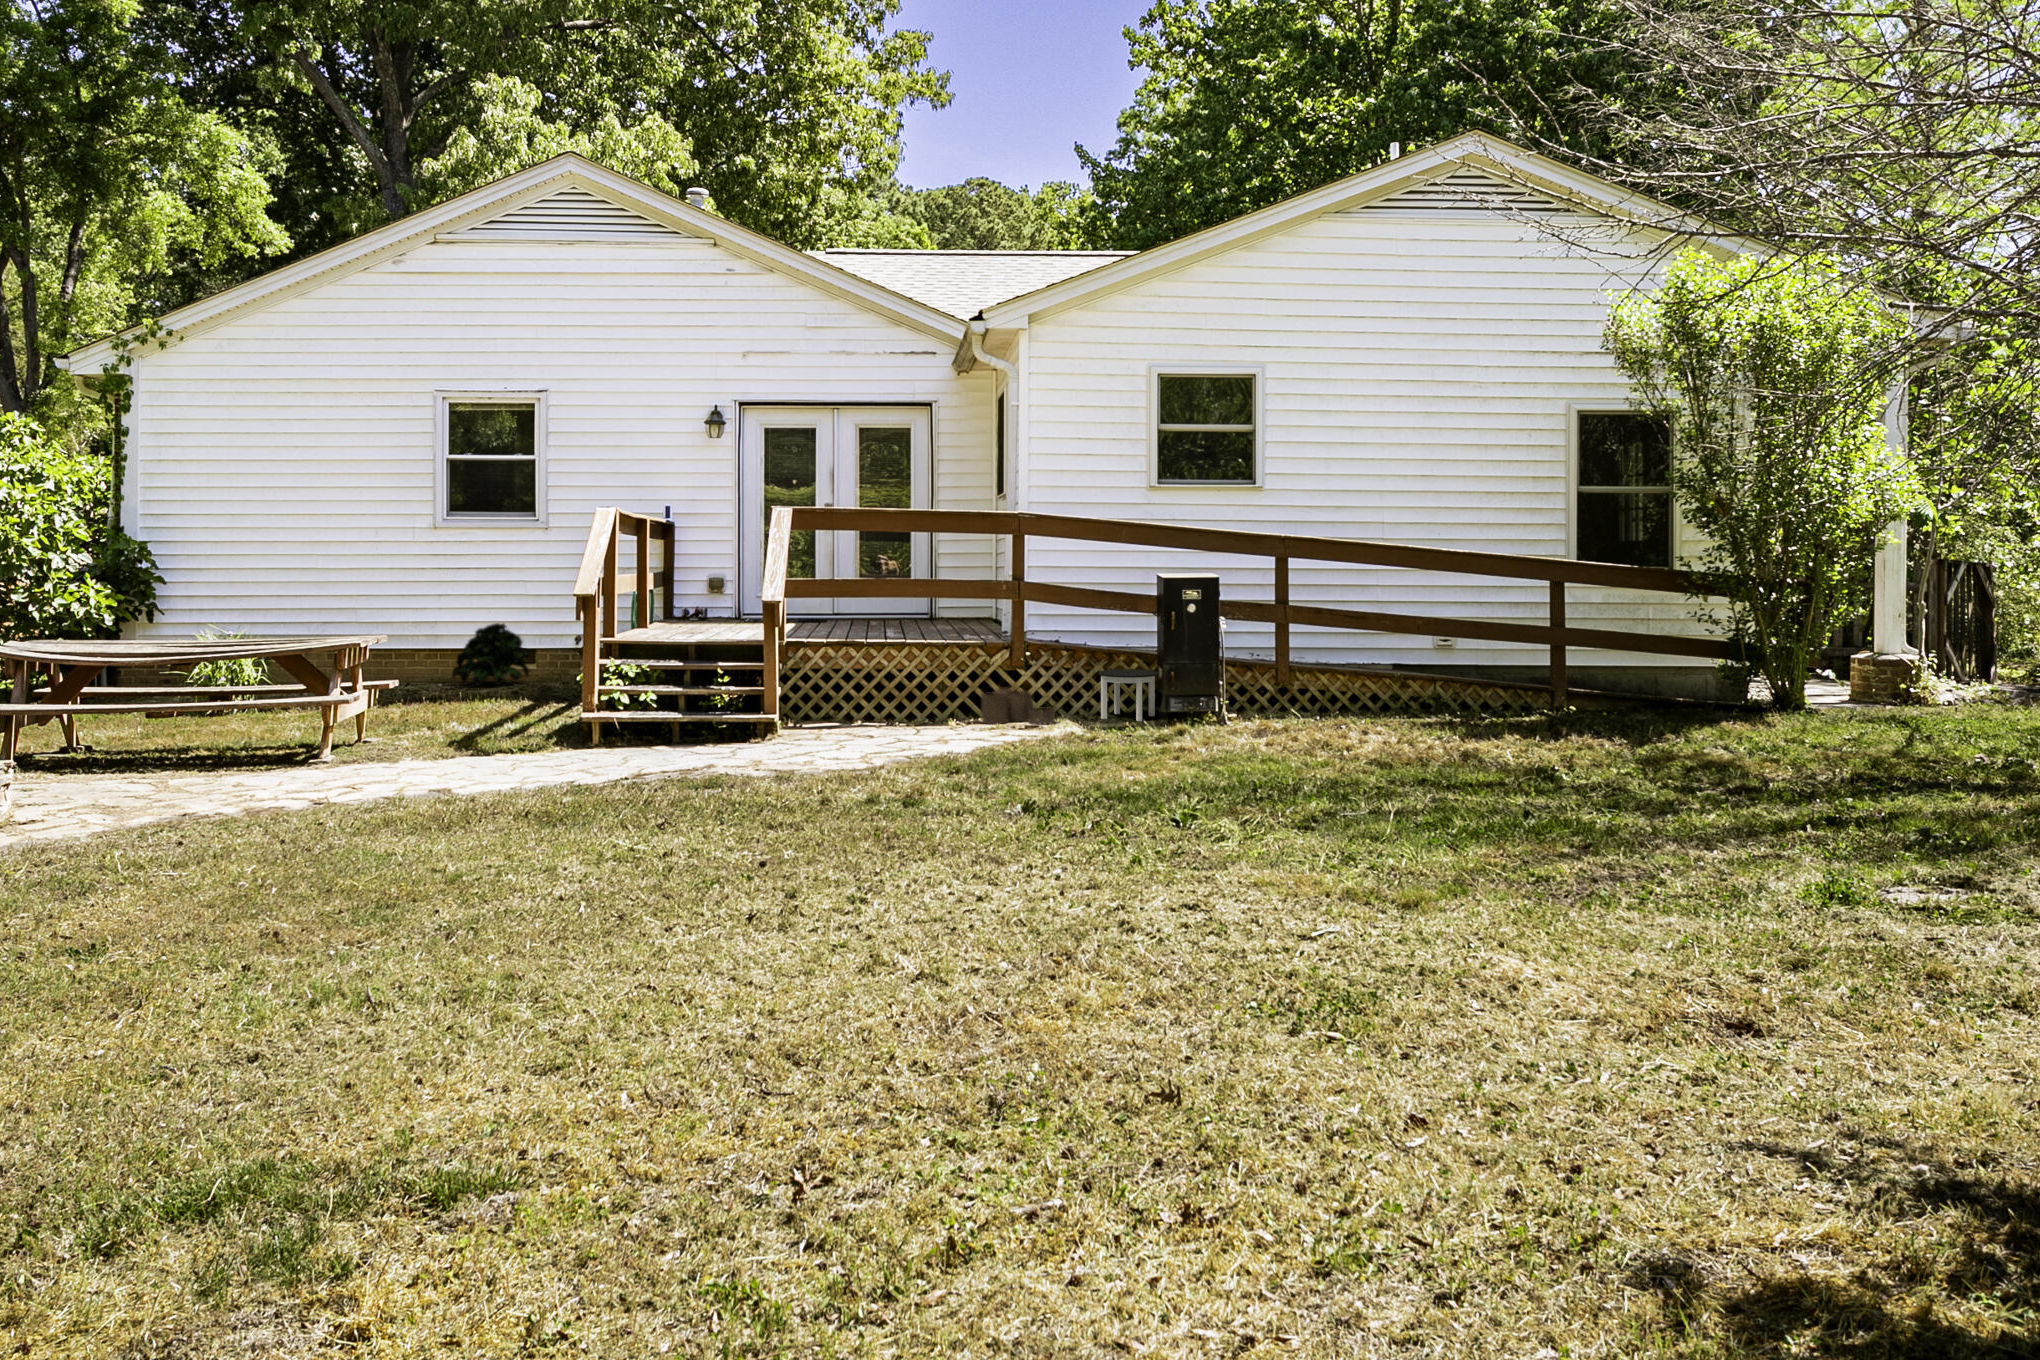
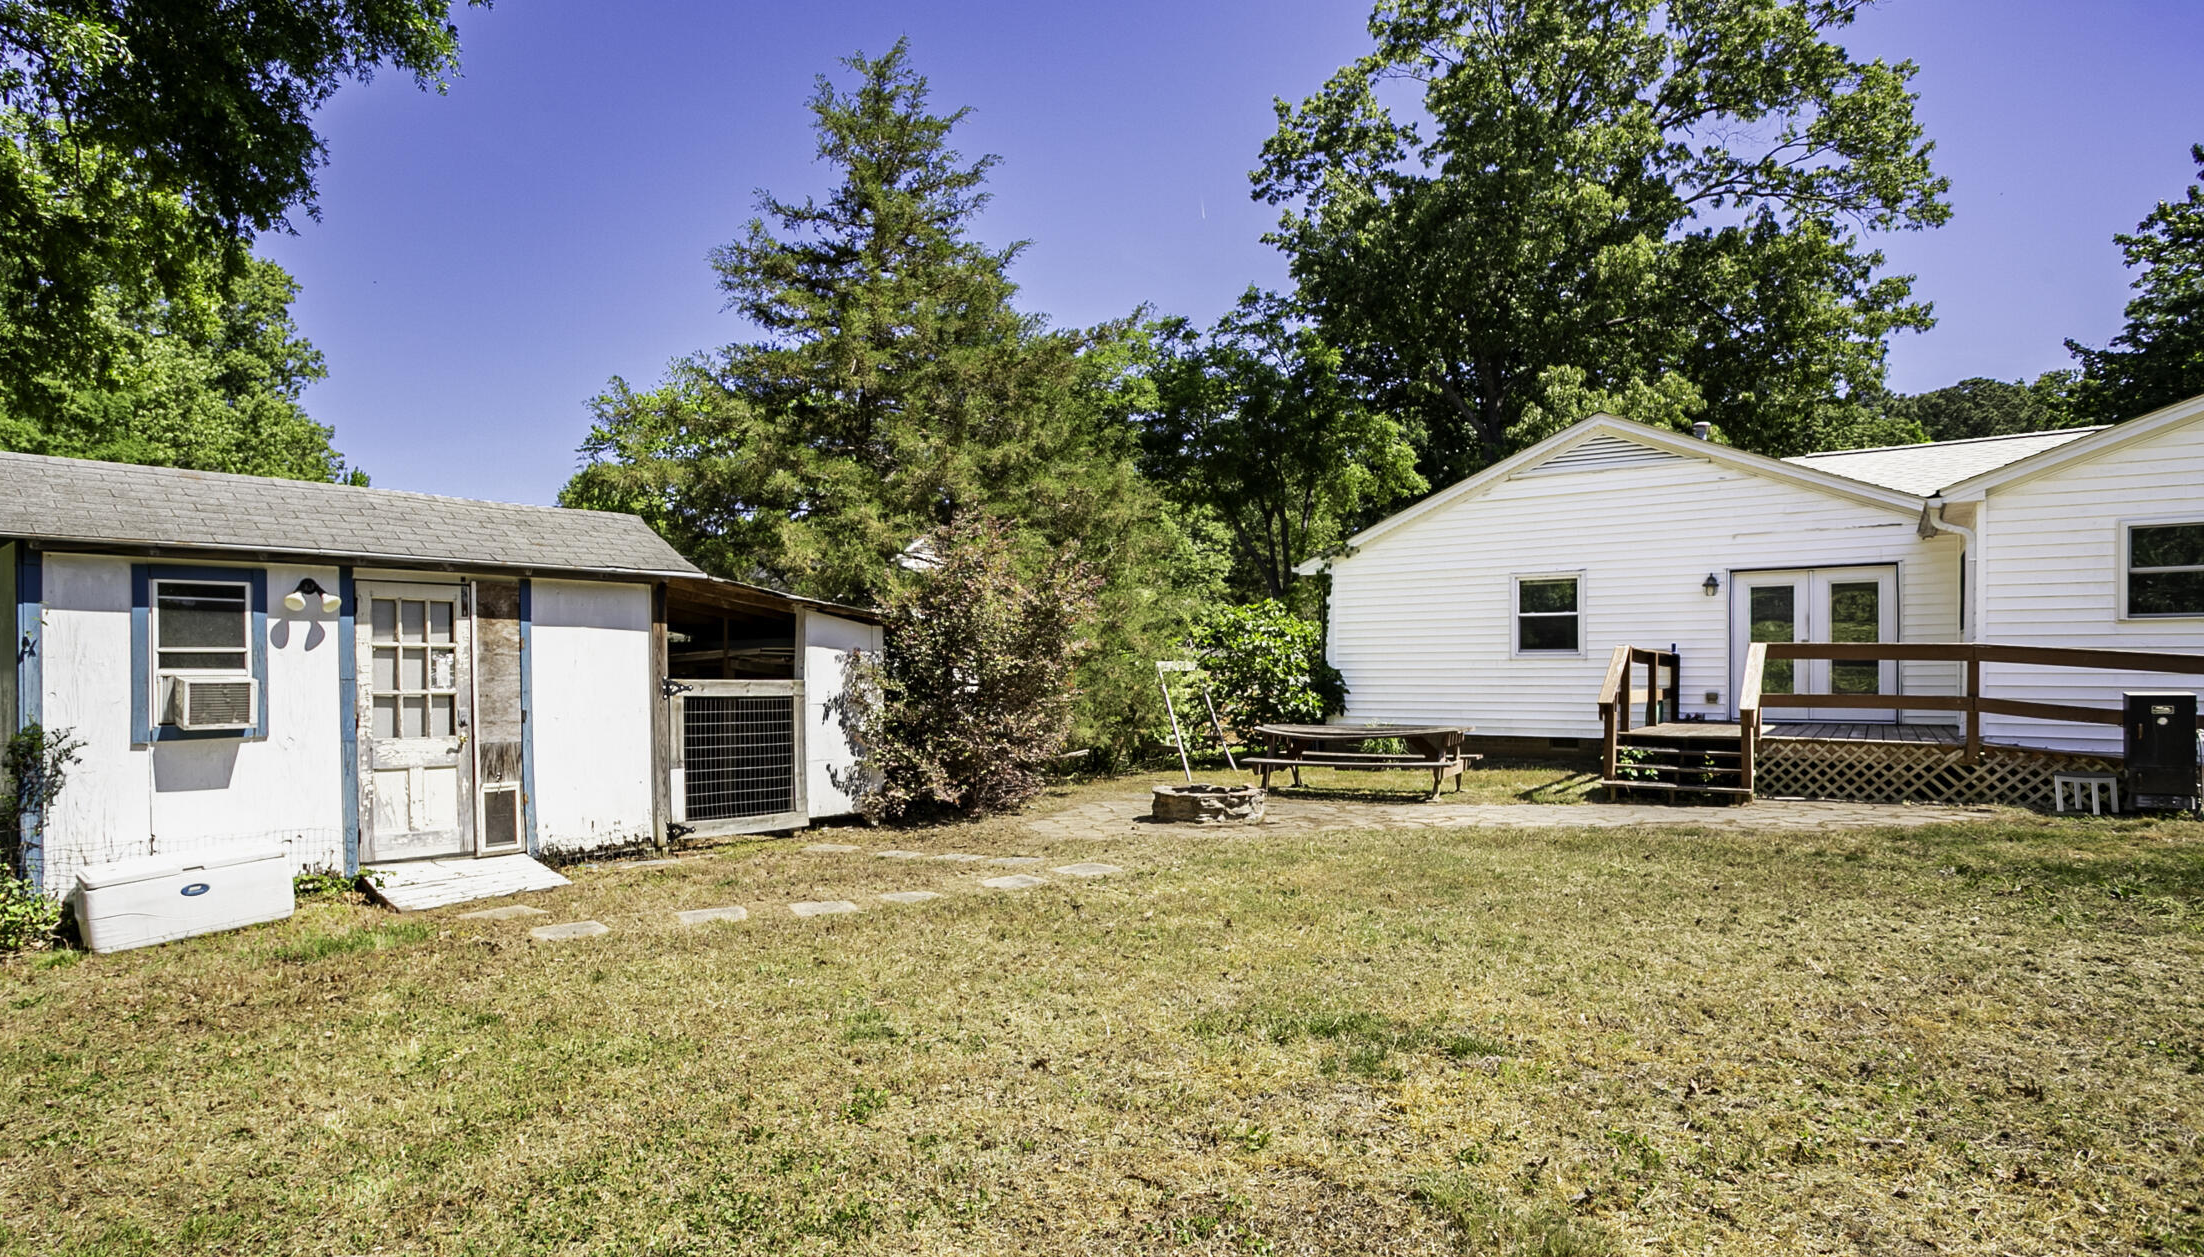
potted plant: present [452,623,529,686] -> none [1521,723,1575,765]
woven basket: present [981,687,1055,725] -> none [1930,779,2005,811]

